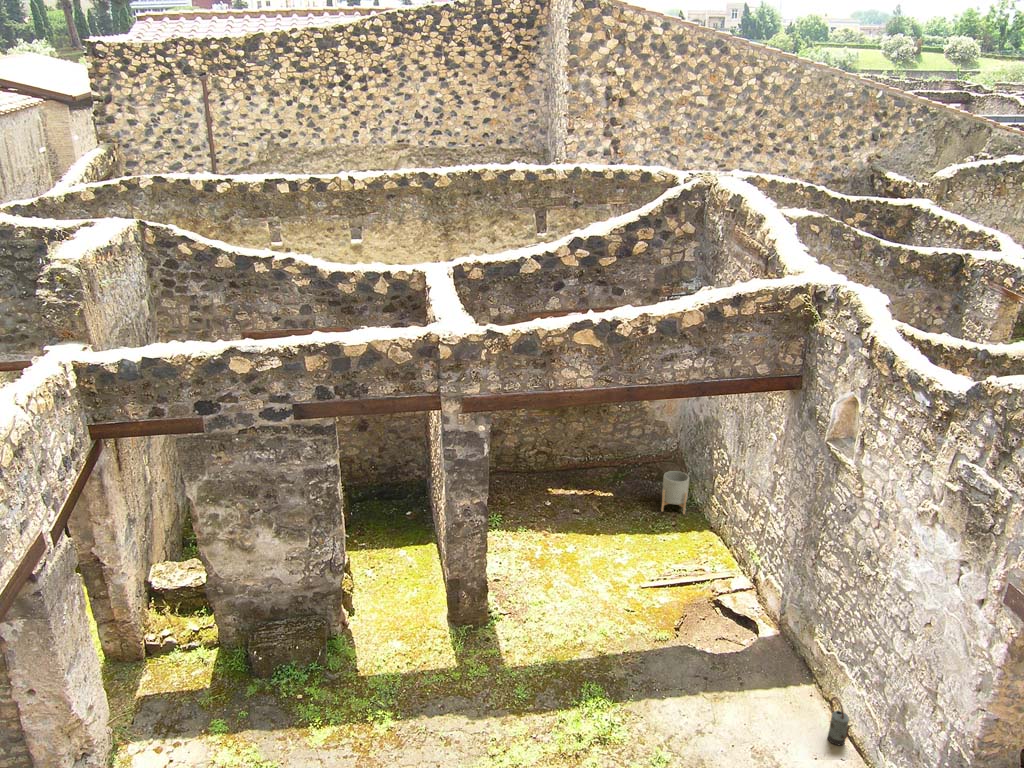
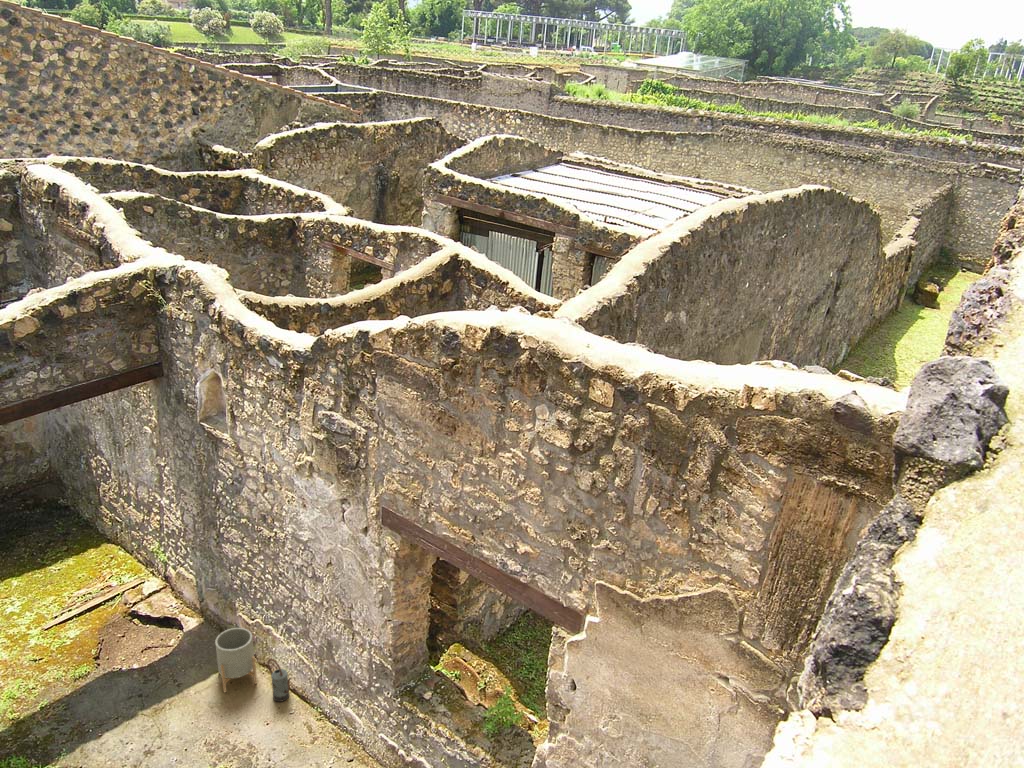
planter: present [661,471,689,514] -> present [215,628,257,692]

